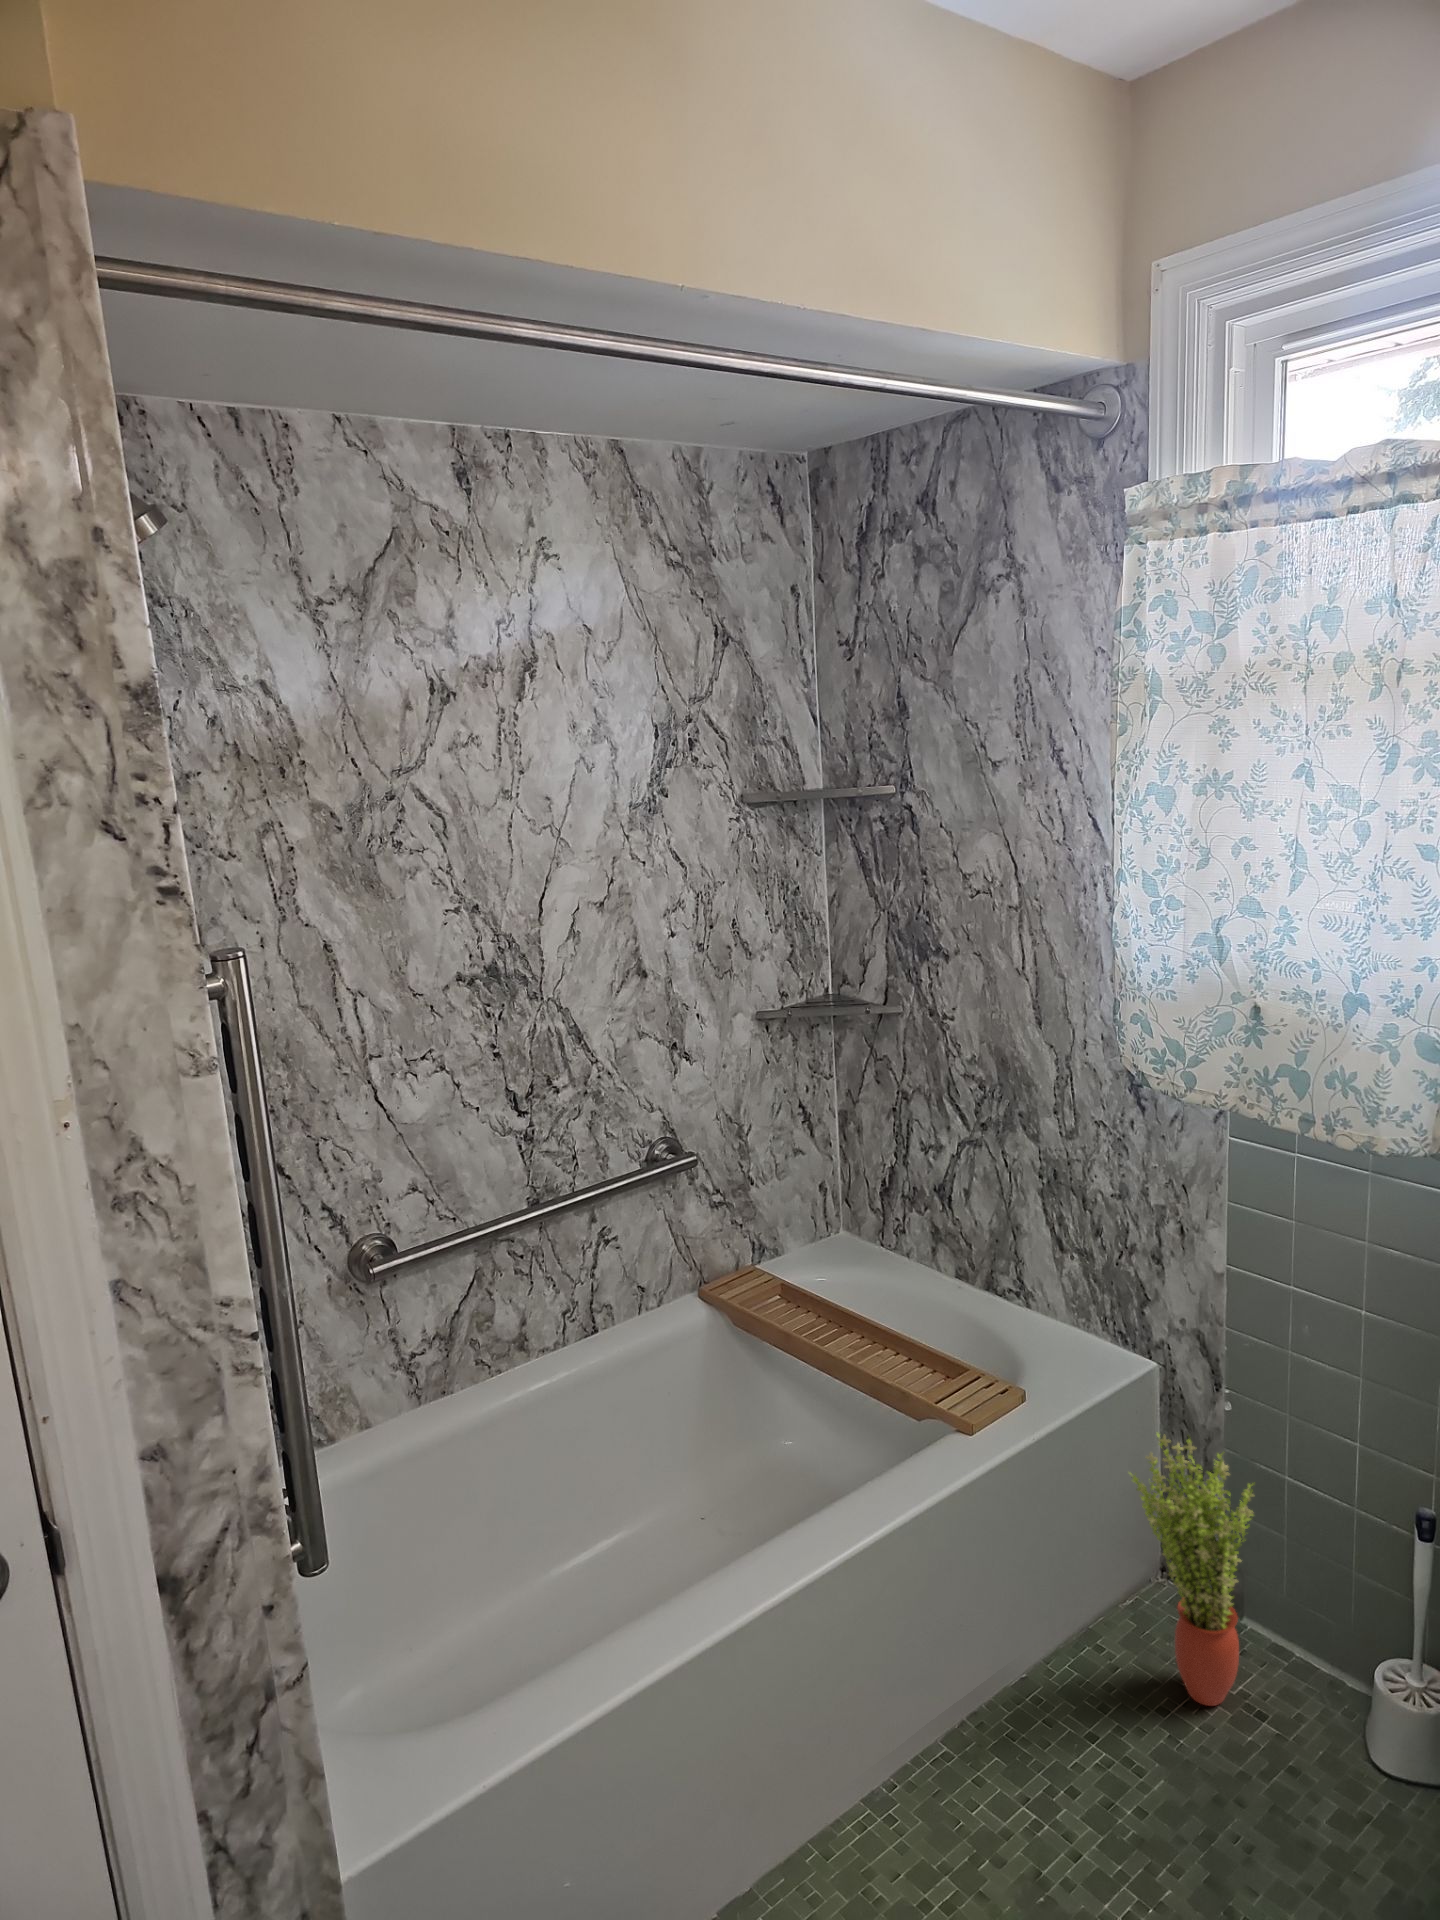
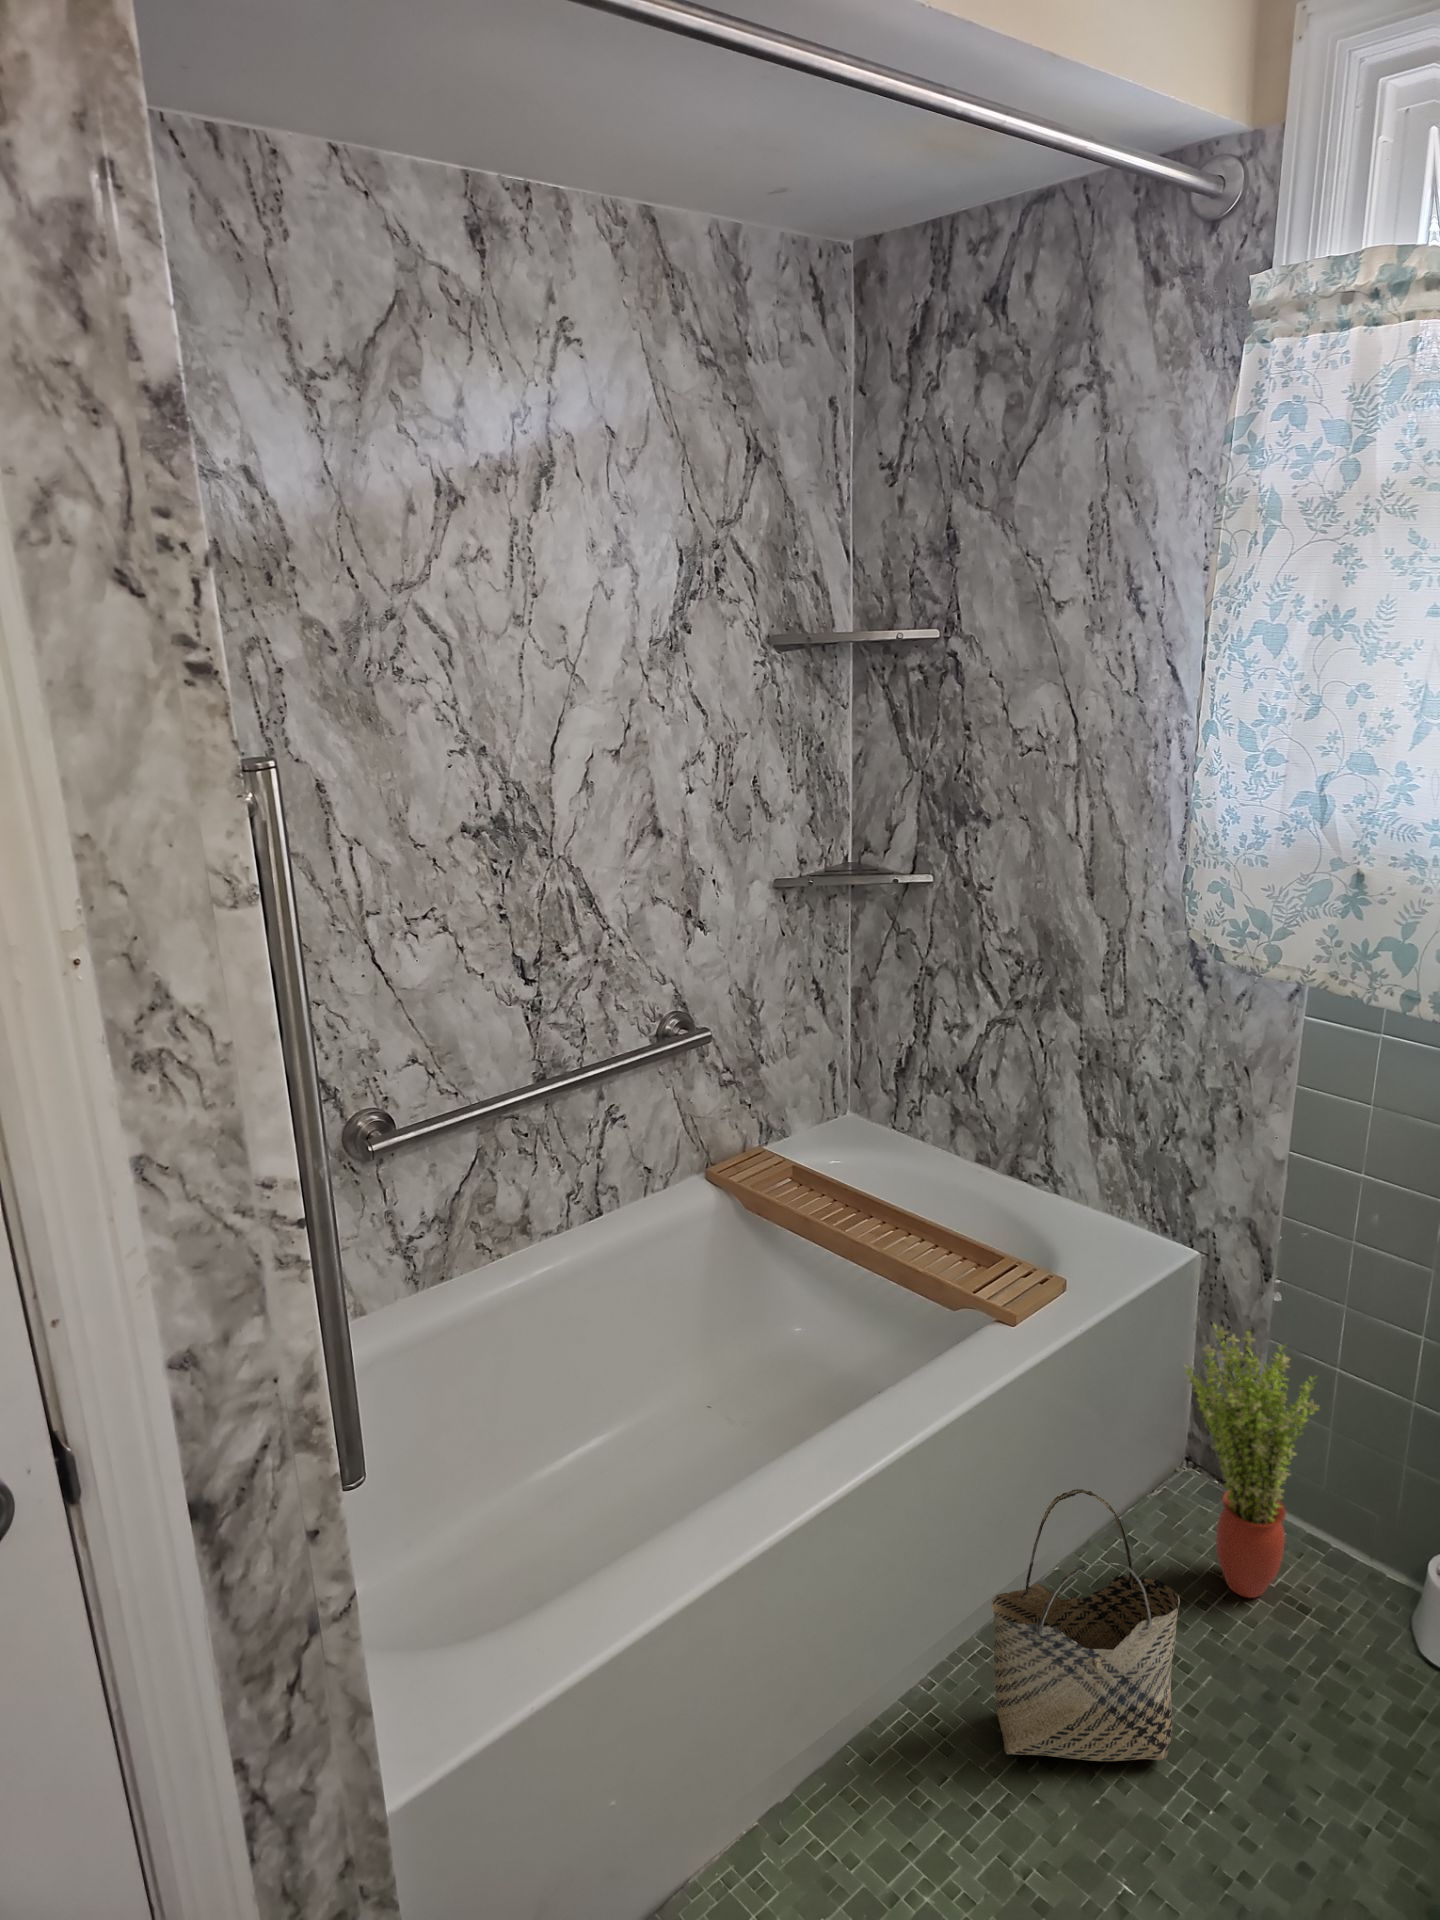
woven basket: none [936,1592,1117,1862] -> present [991,1489,1180,1761]

